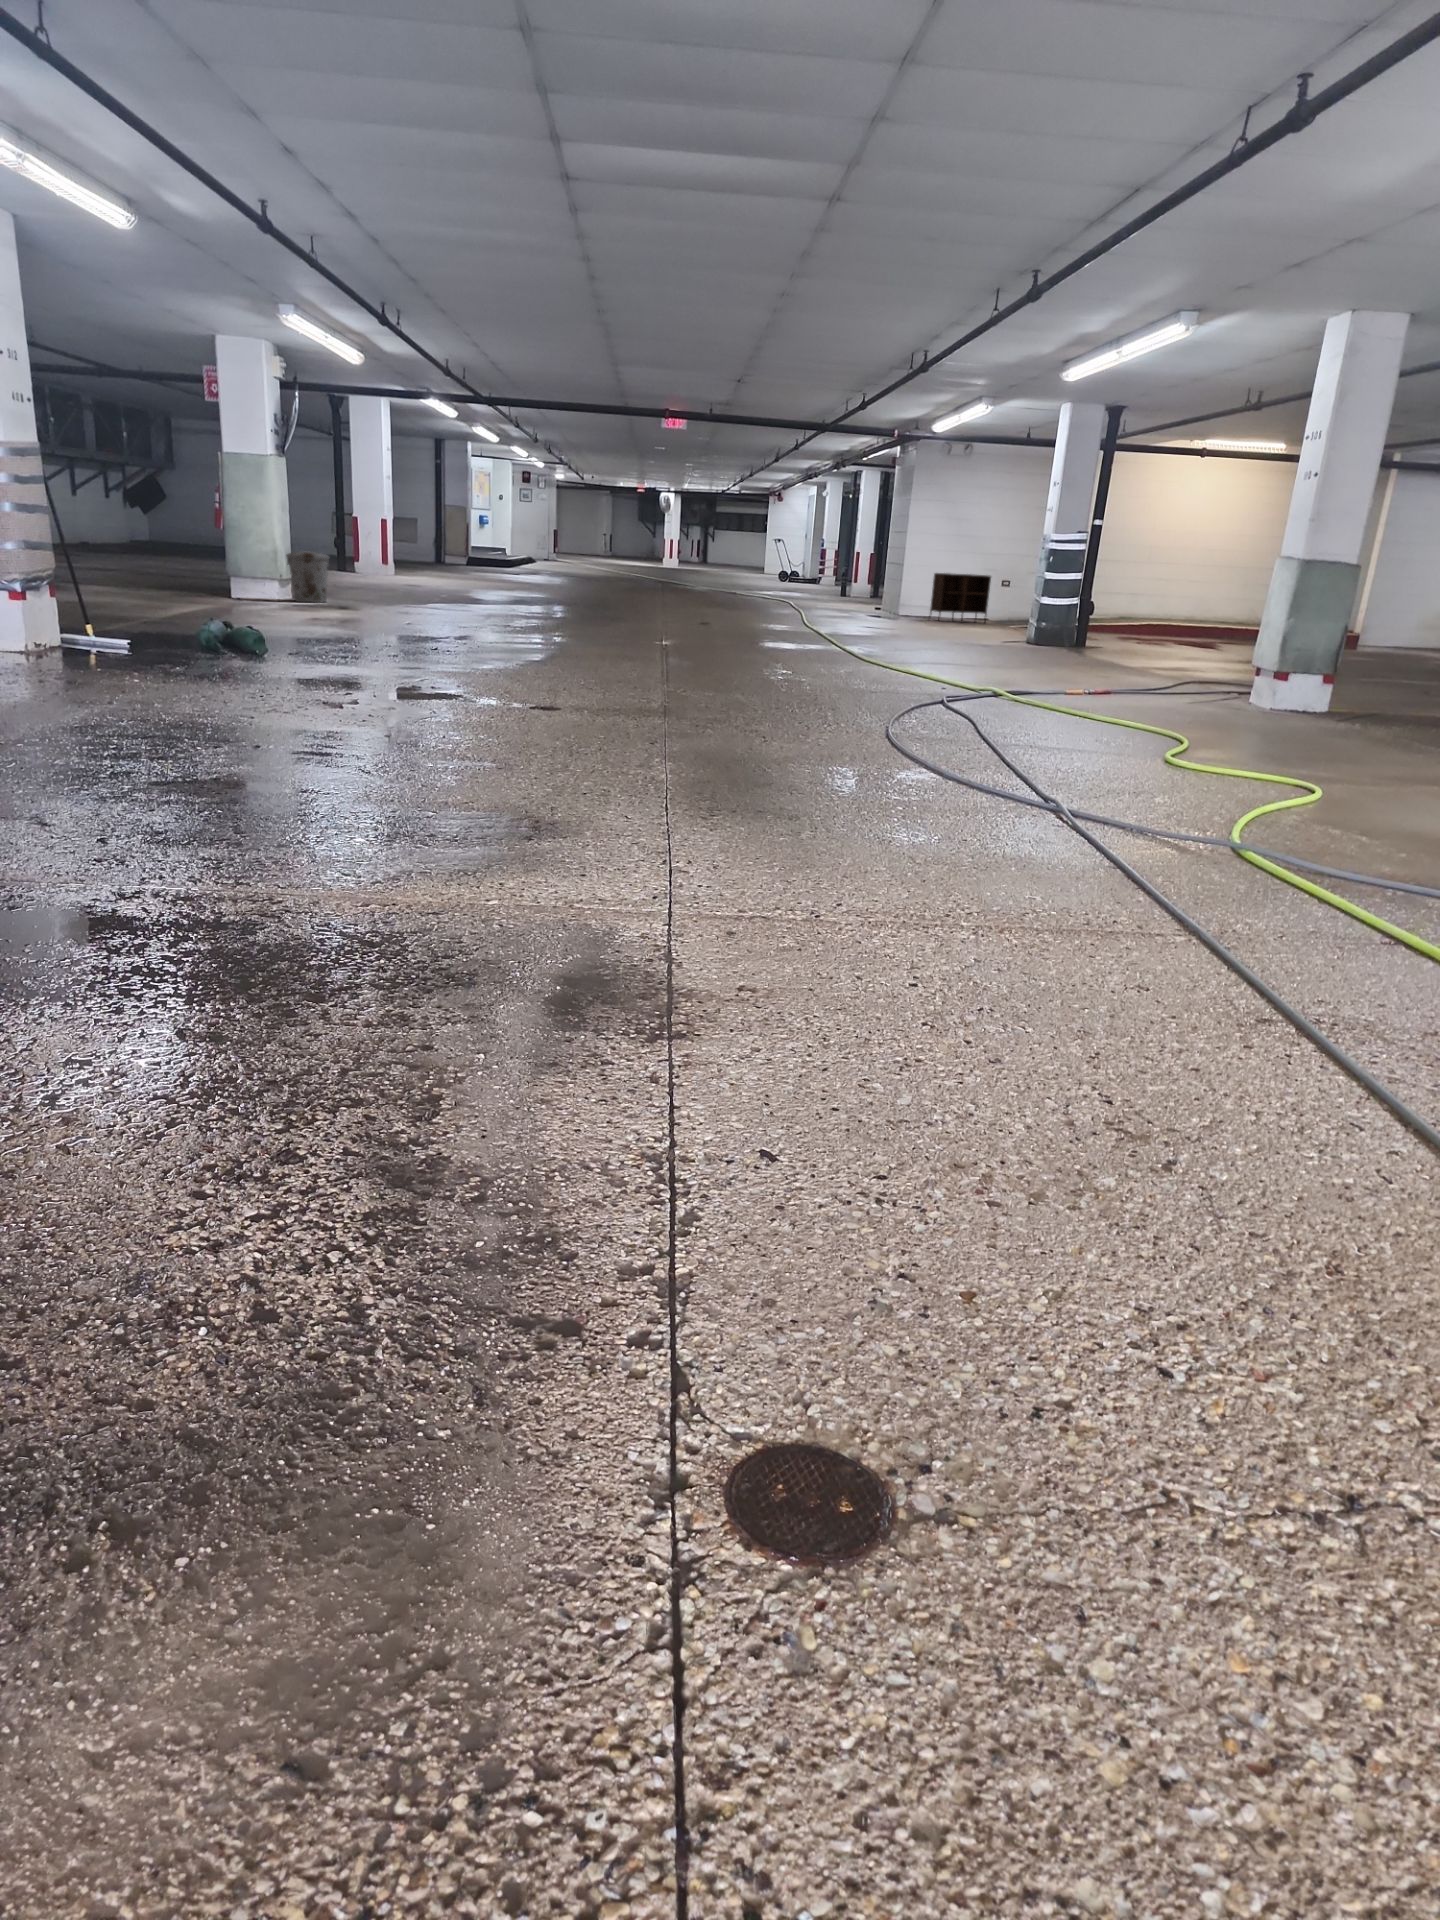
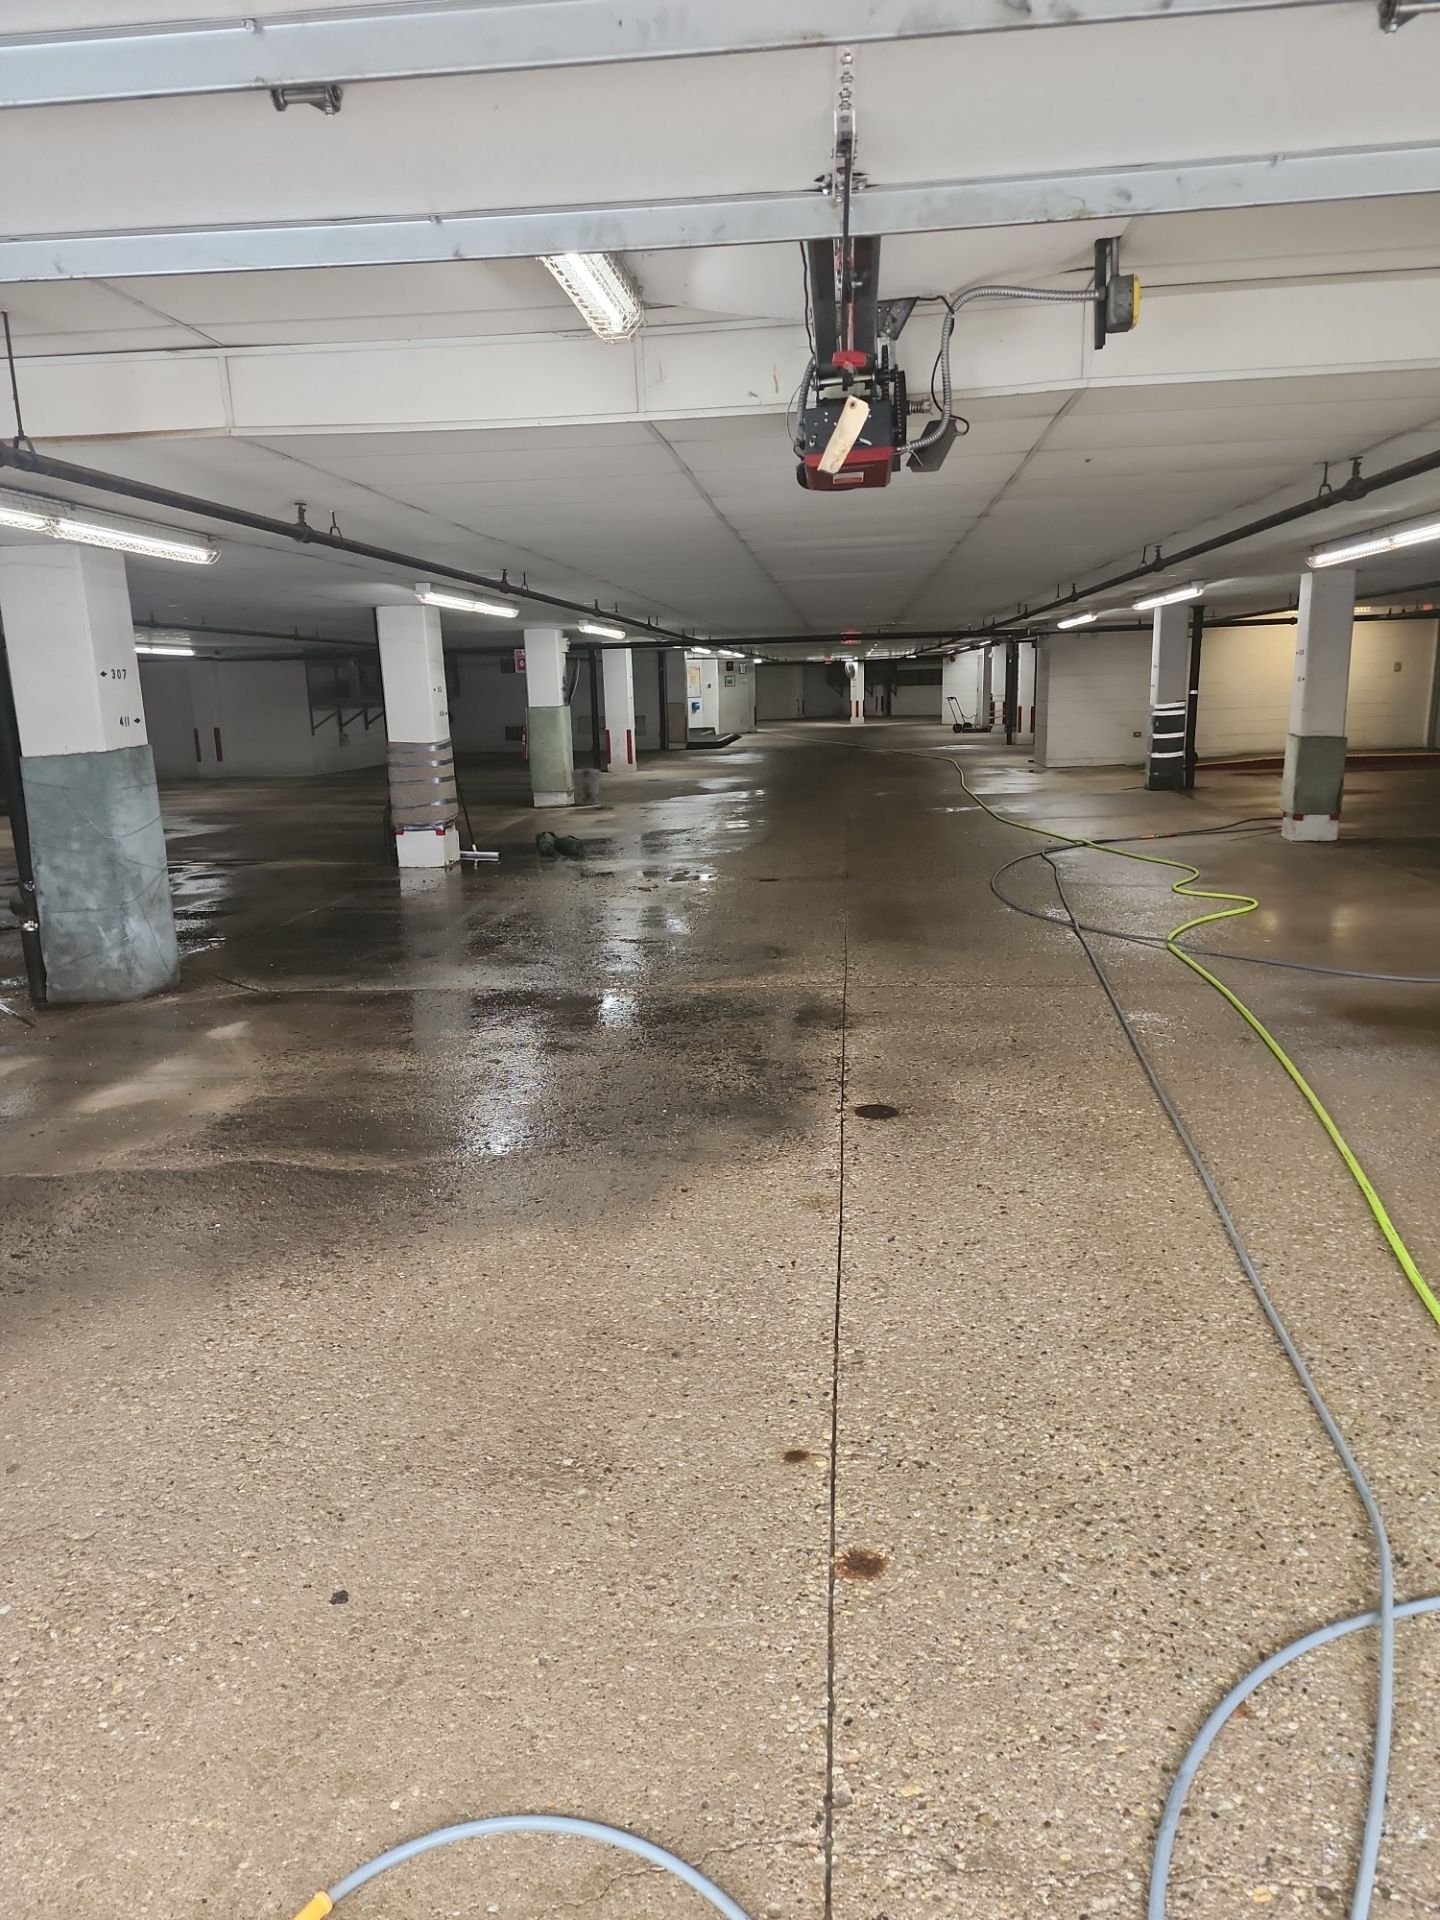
shelving unit: present [930,573,991,621] -> none [1072,730,1123,772]

